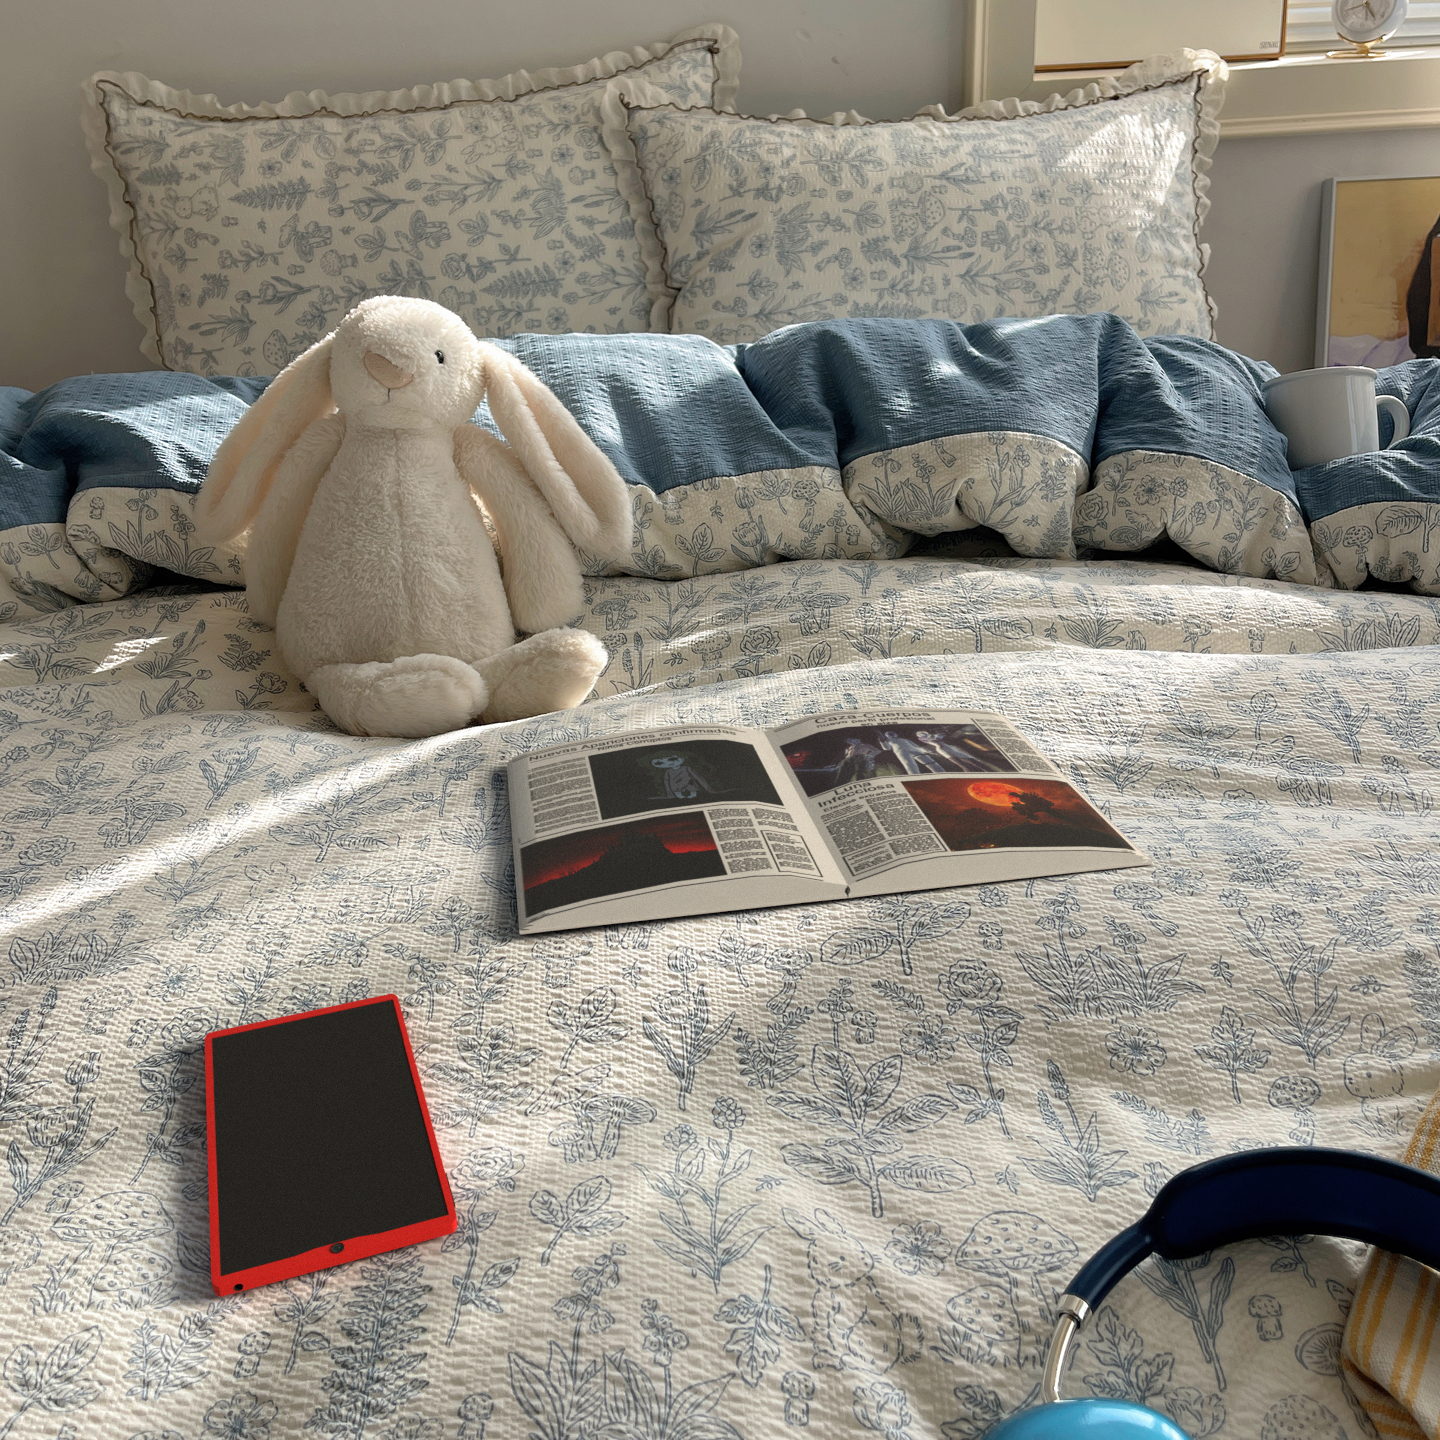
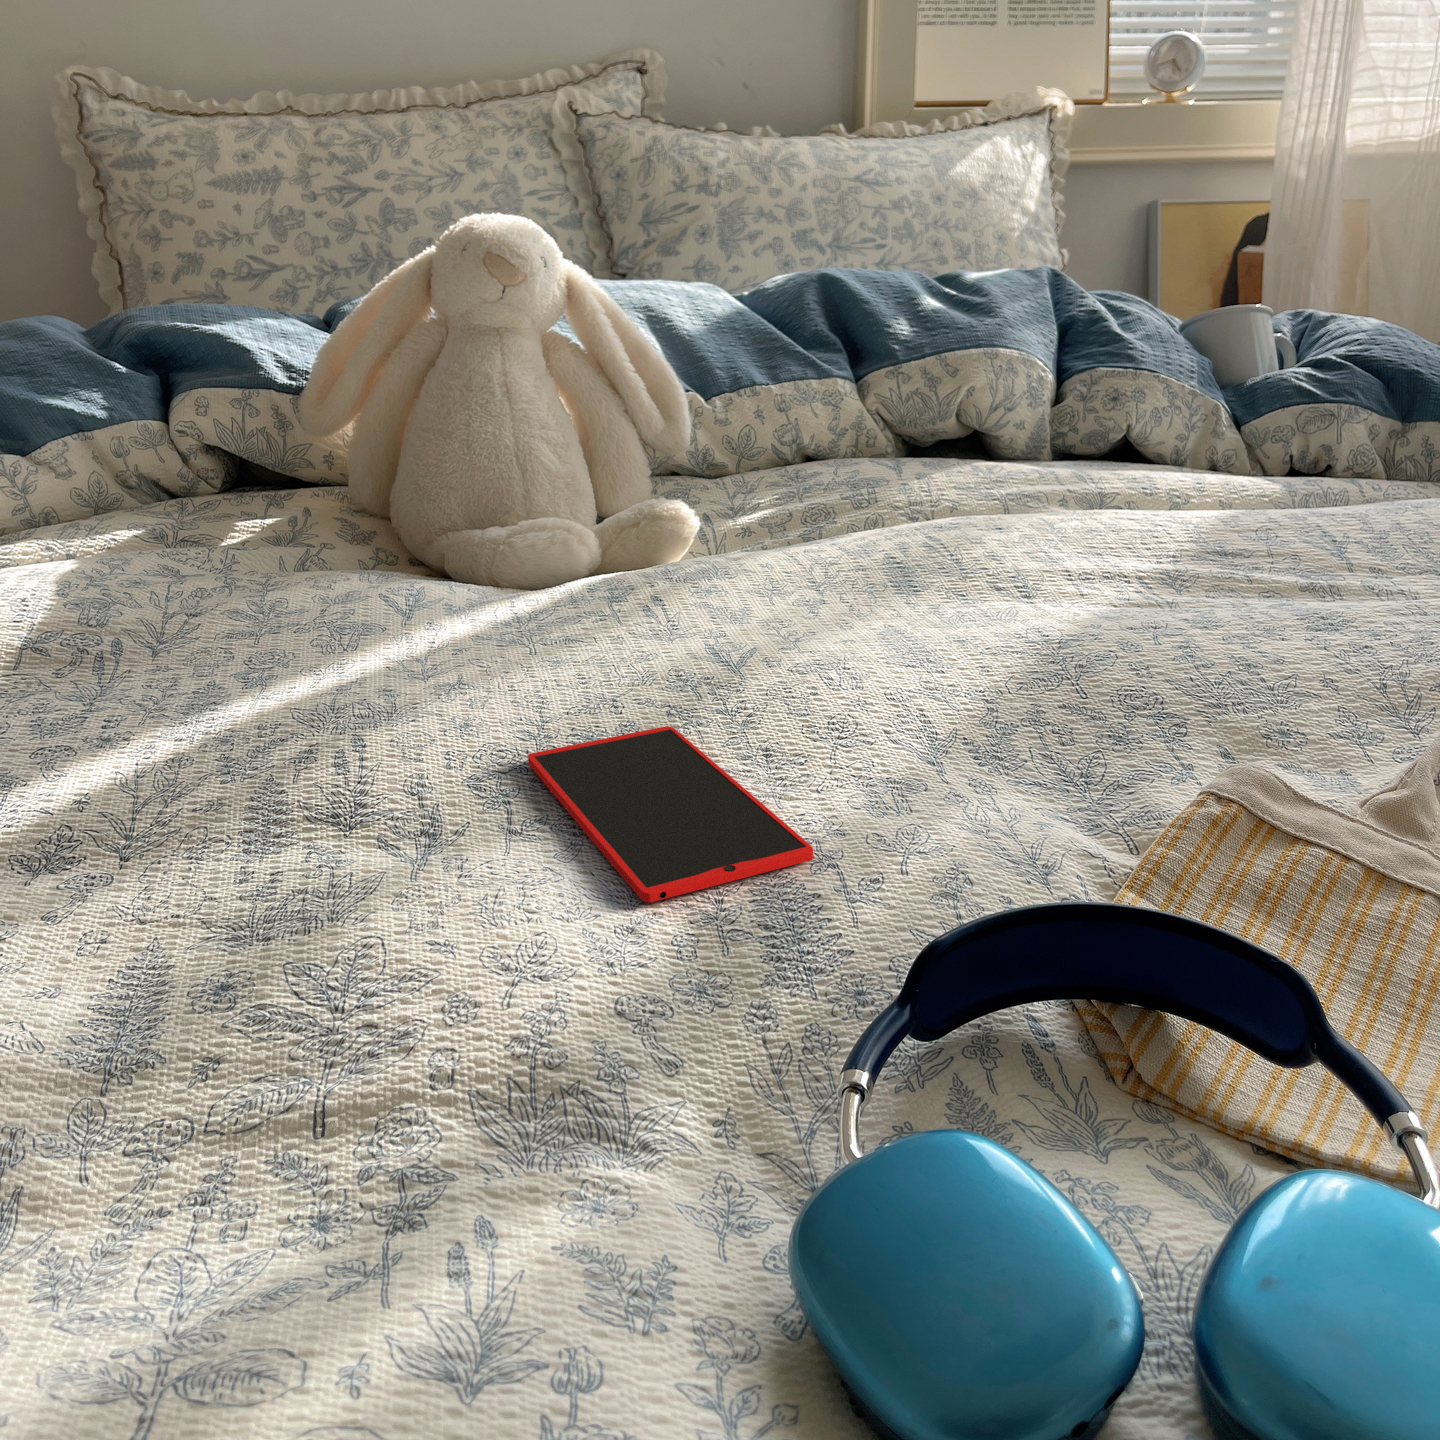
magazine: present [507,707,1152,934] -> none [664,541,1232,689]

